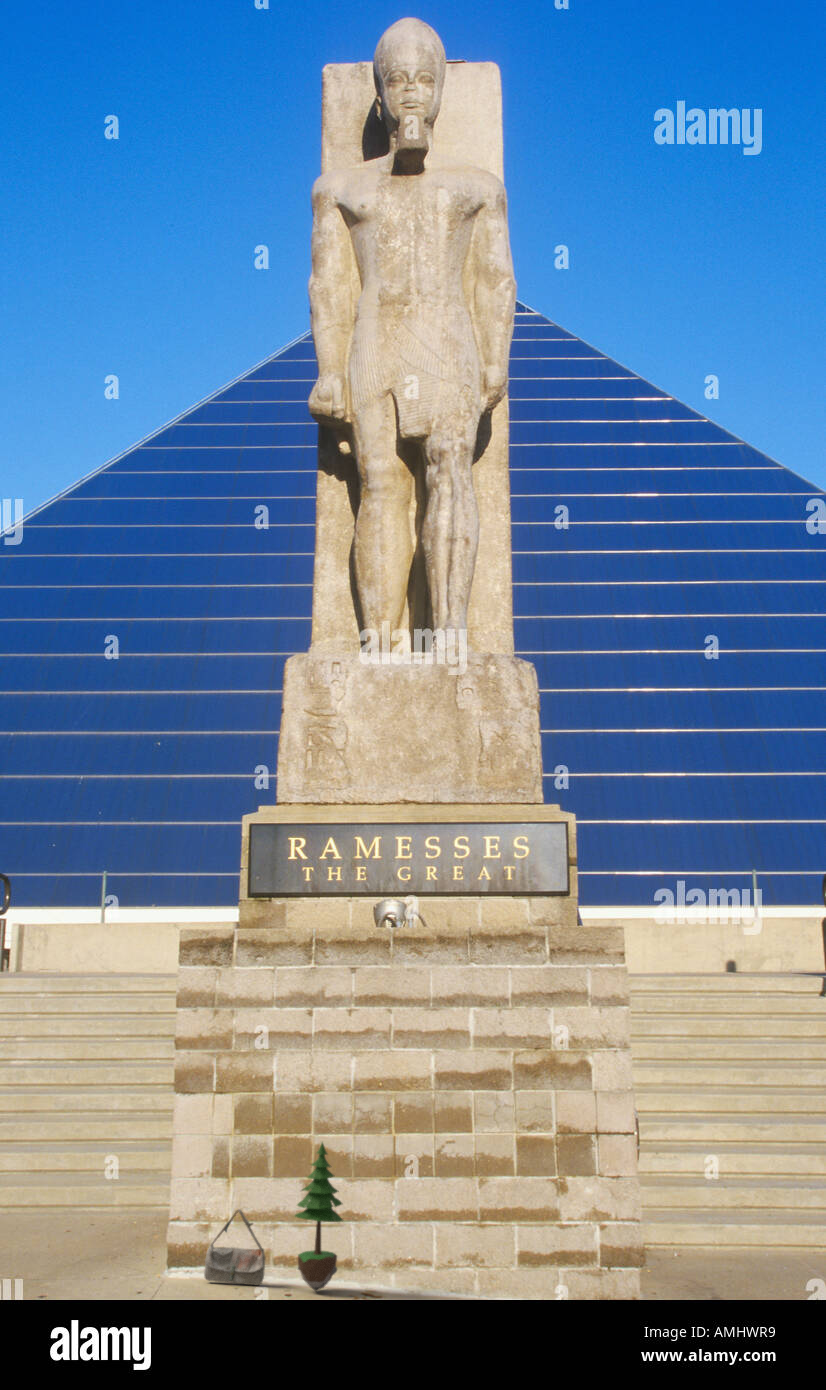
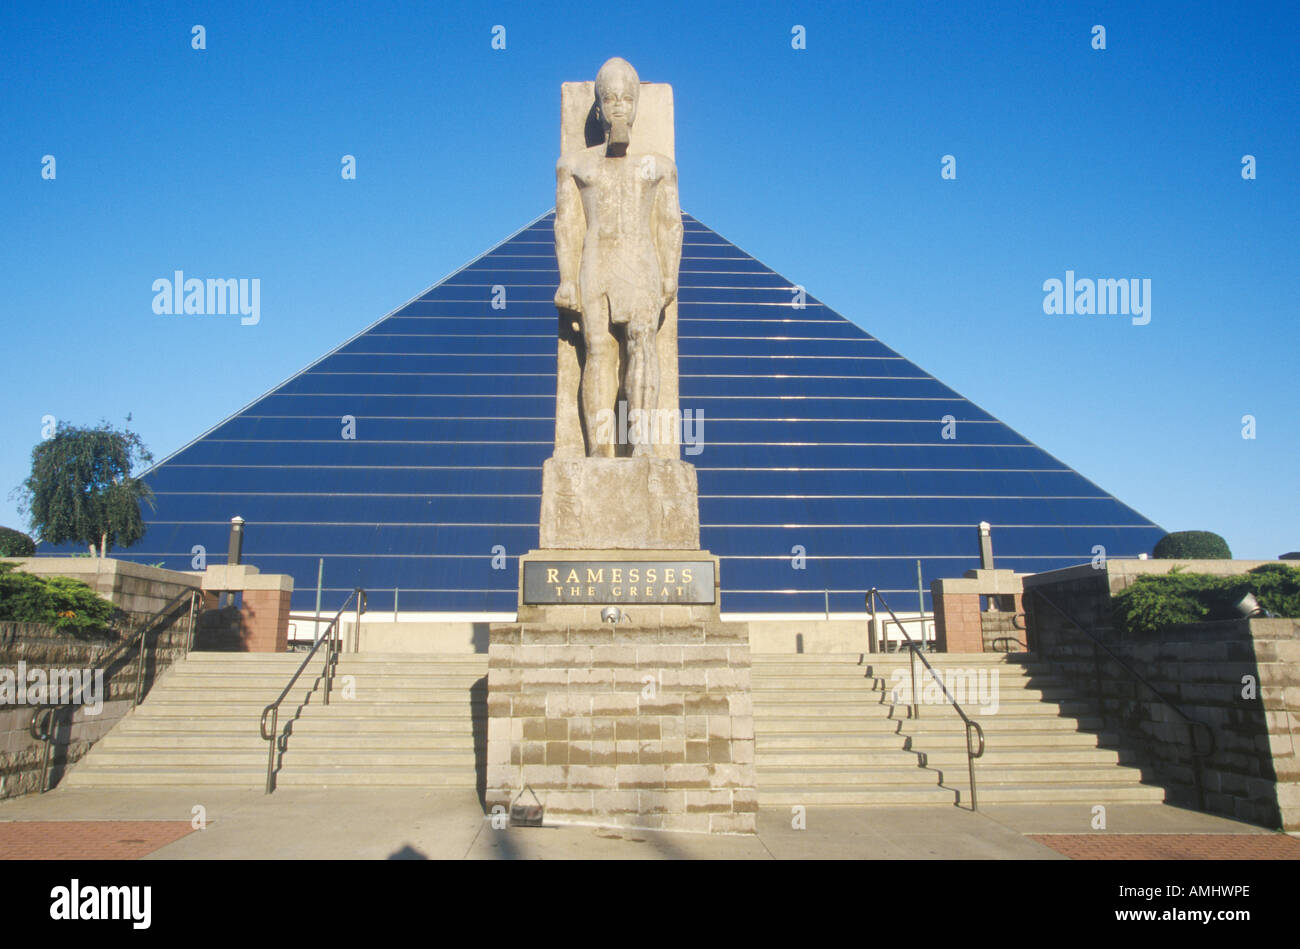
potted tree: present [295,1143,343,1291] -> none [560,746,588,829]

